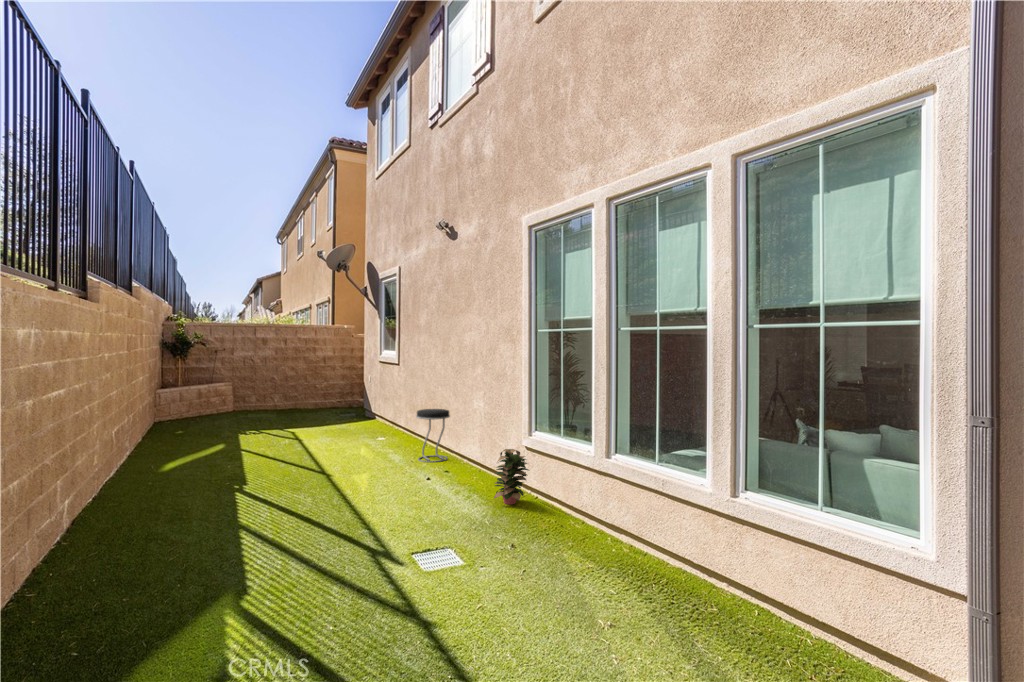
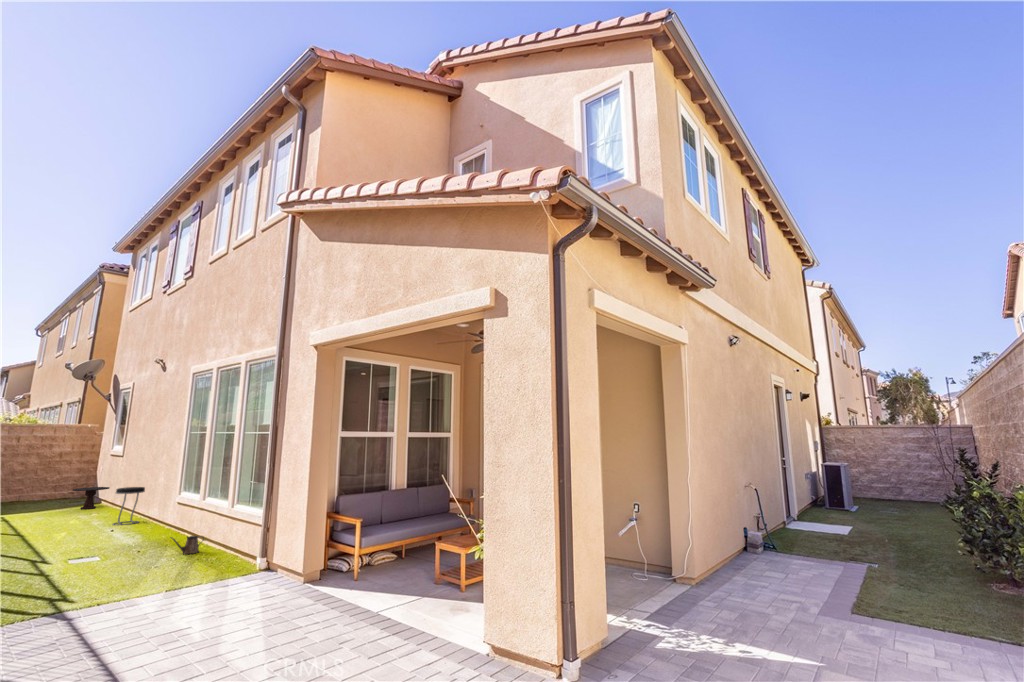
side table: none [352,402,389,429] -> present [73,487,109,510]
decorative plant: present [494,449,528,504] -> none [145,506,176,540]
watering can: none [576,521,623,557] -> present [172,536,204,554]

